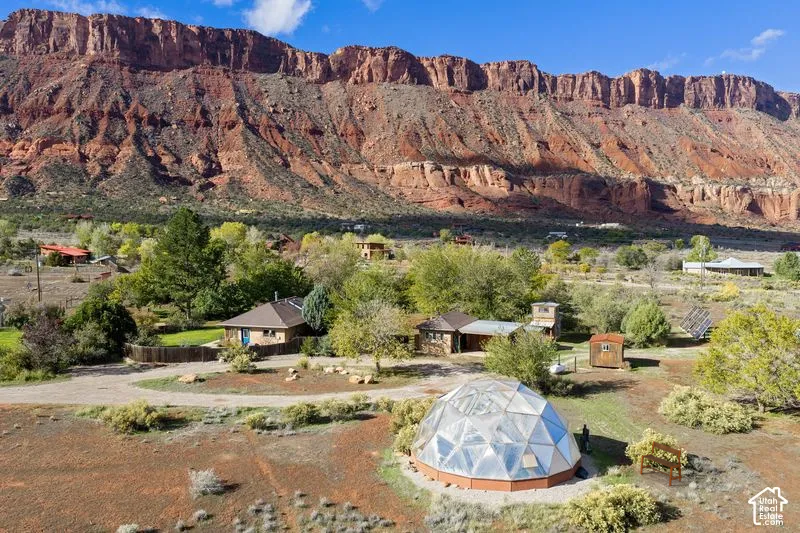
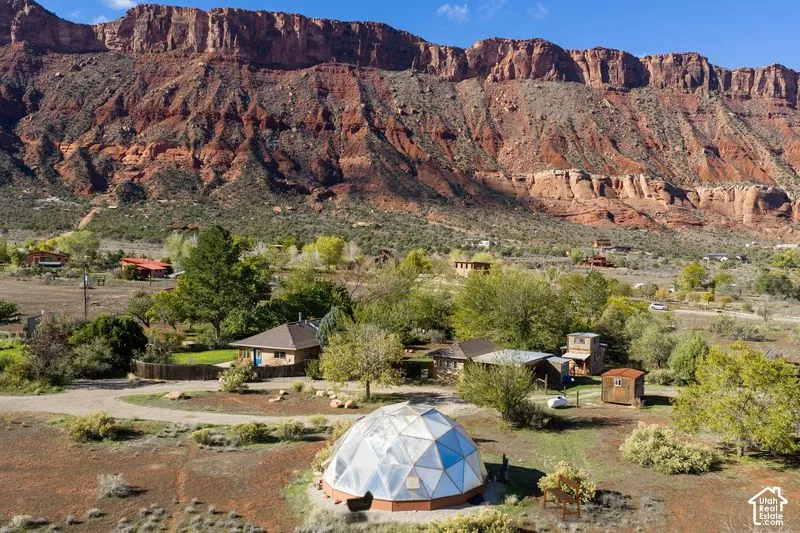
lounge chair: none [467,472,498,504] -> present [347,491,374,520]

